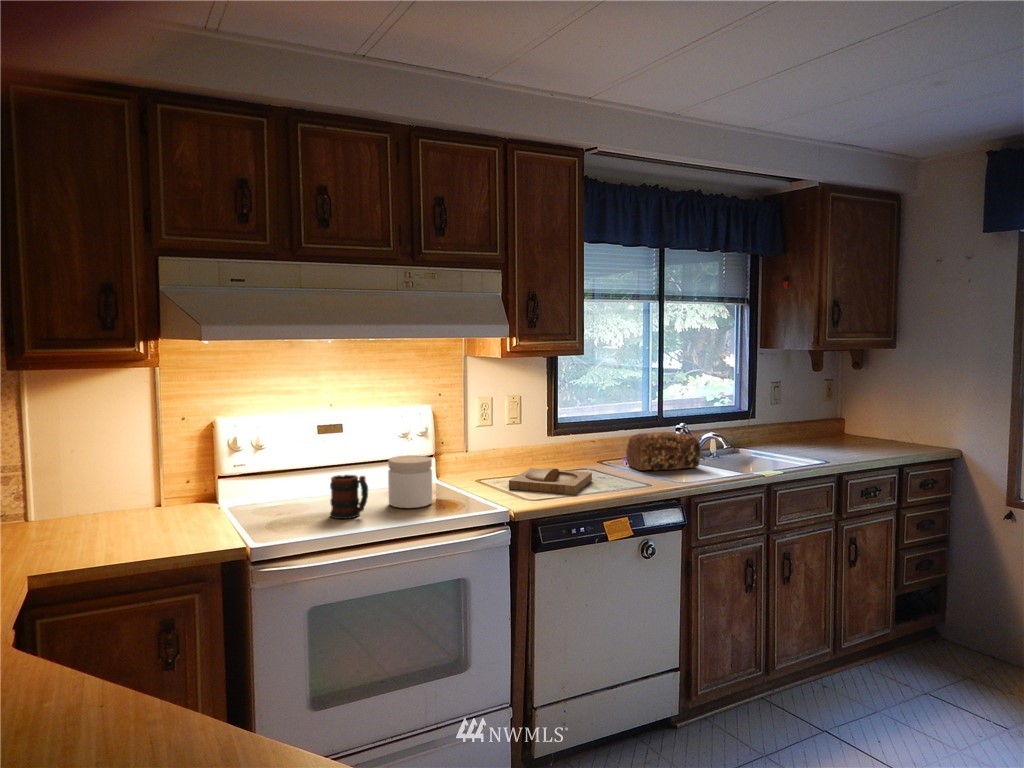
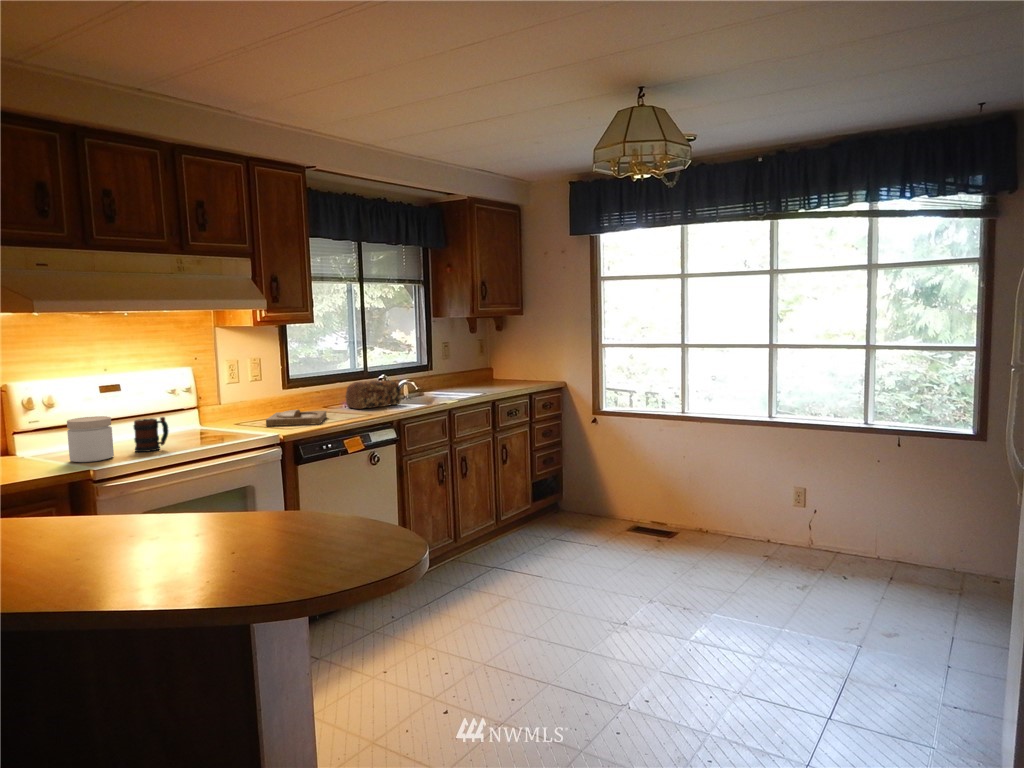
jar: present [388,455,432,508] -> present [67,416,114,462]

